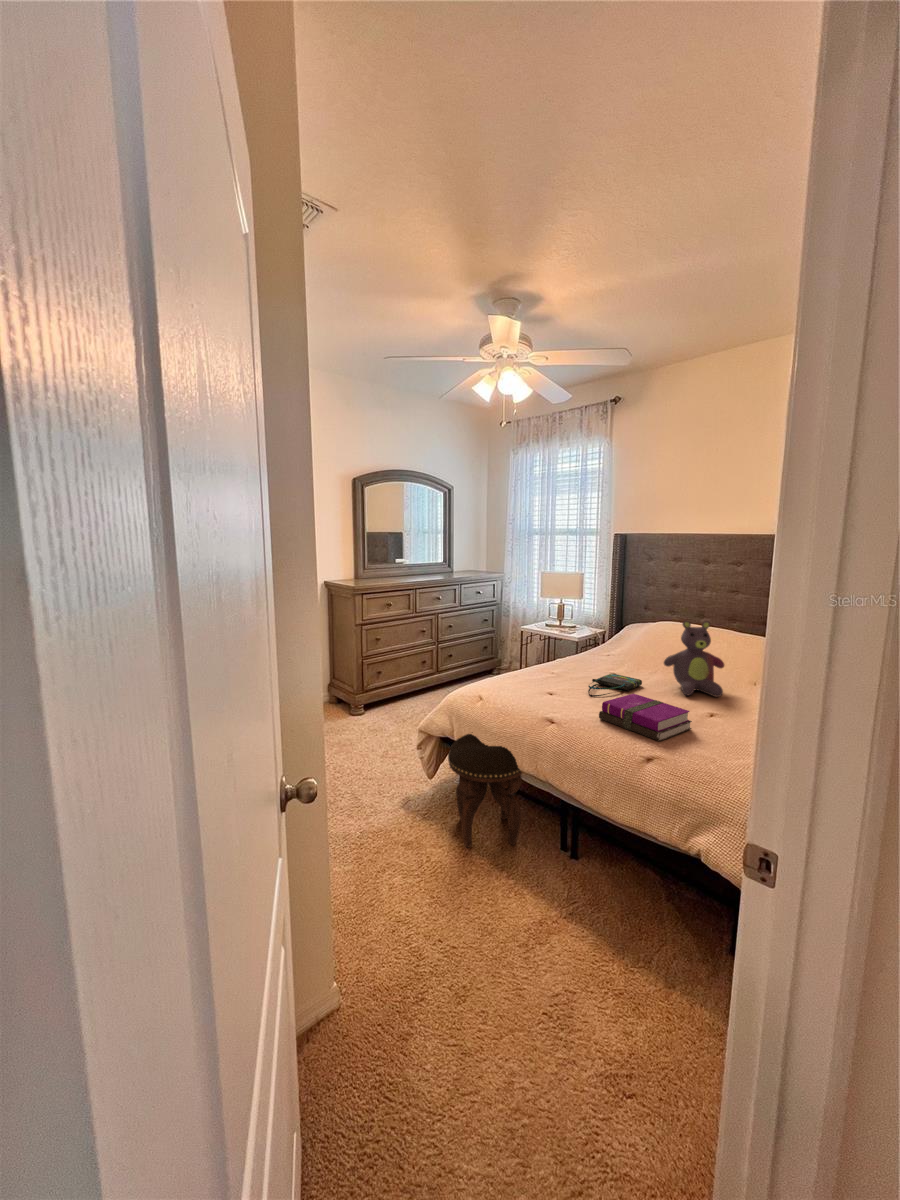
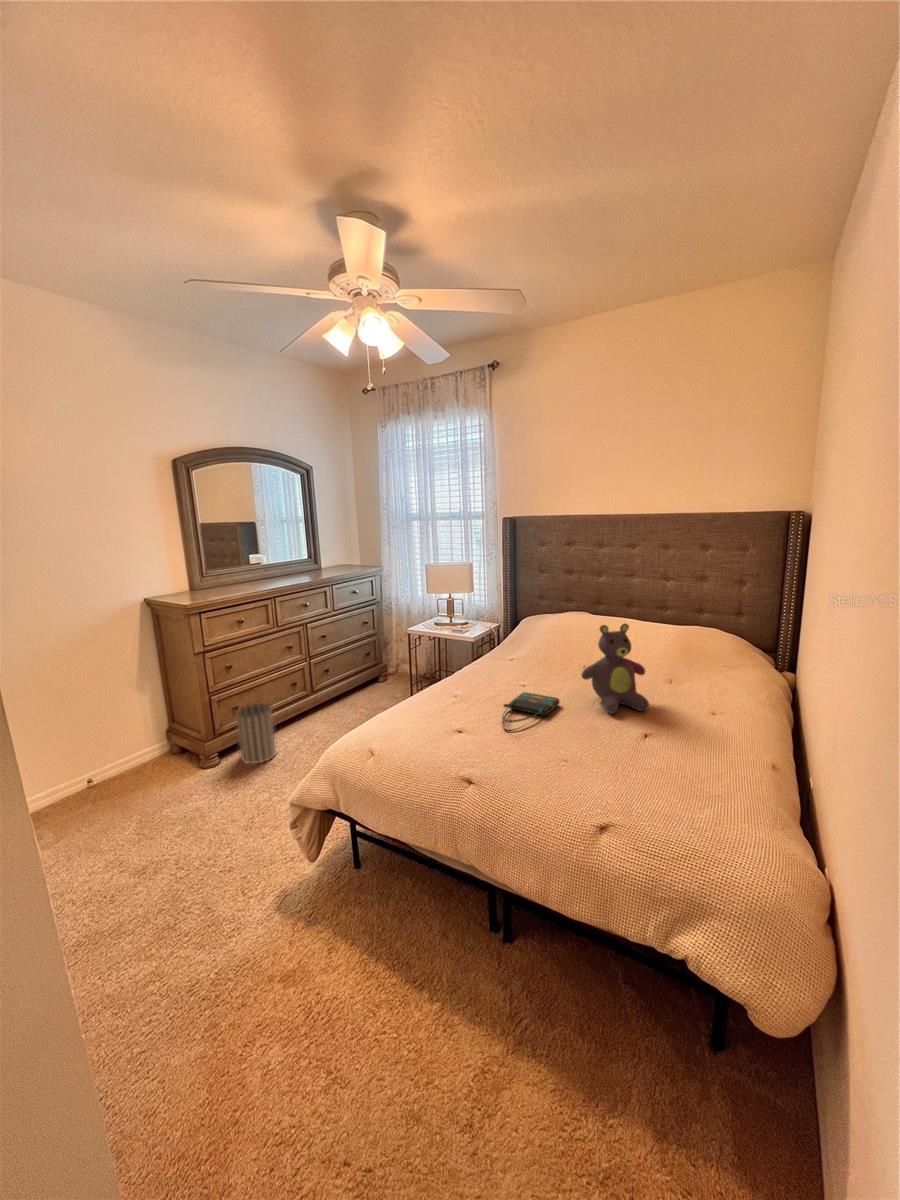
wastebasket: none [380,671,407,717] -> present [236,703,276,764]
notebook: present [599,694,692,741] -> none [525,728,634,799]
footstool: present [448,734,522,847] -> none [333,793,438,959]

